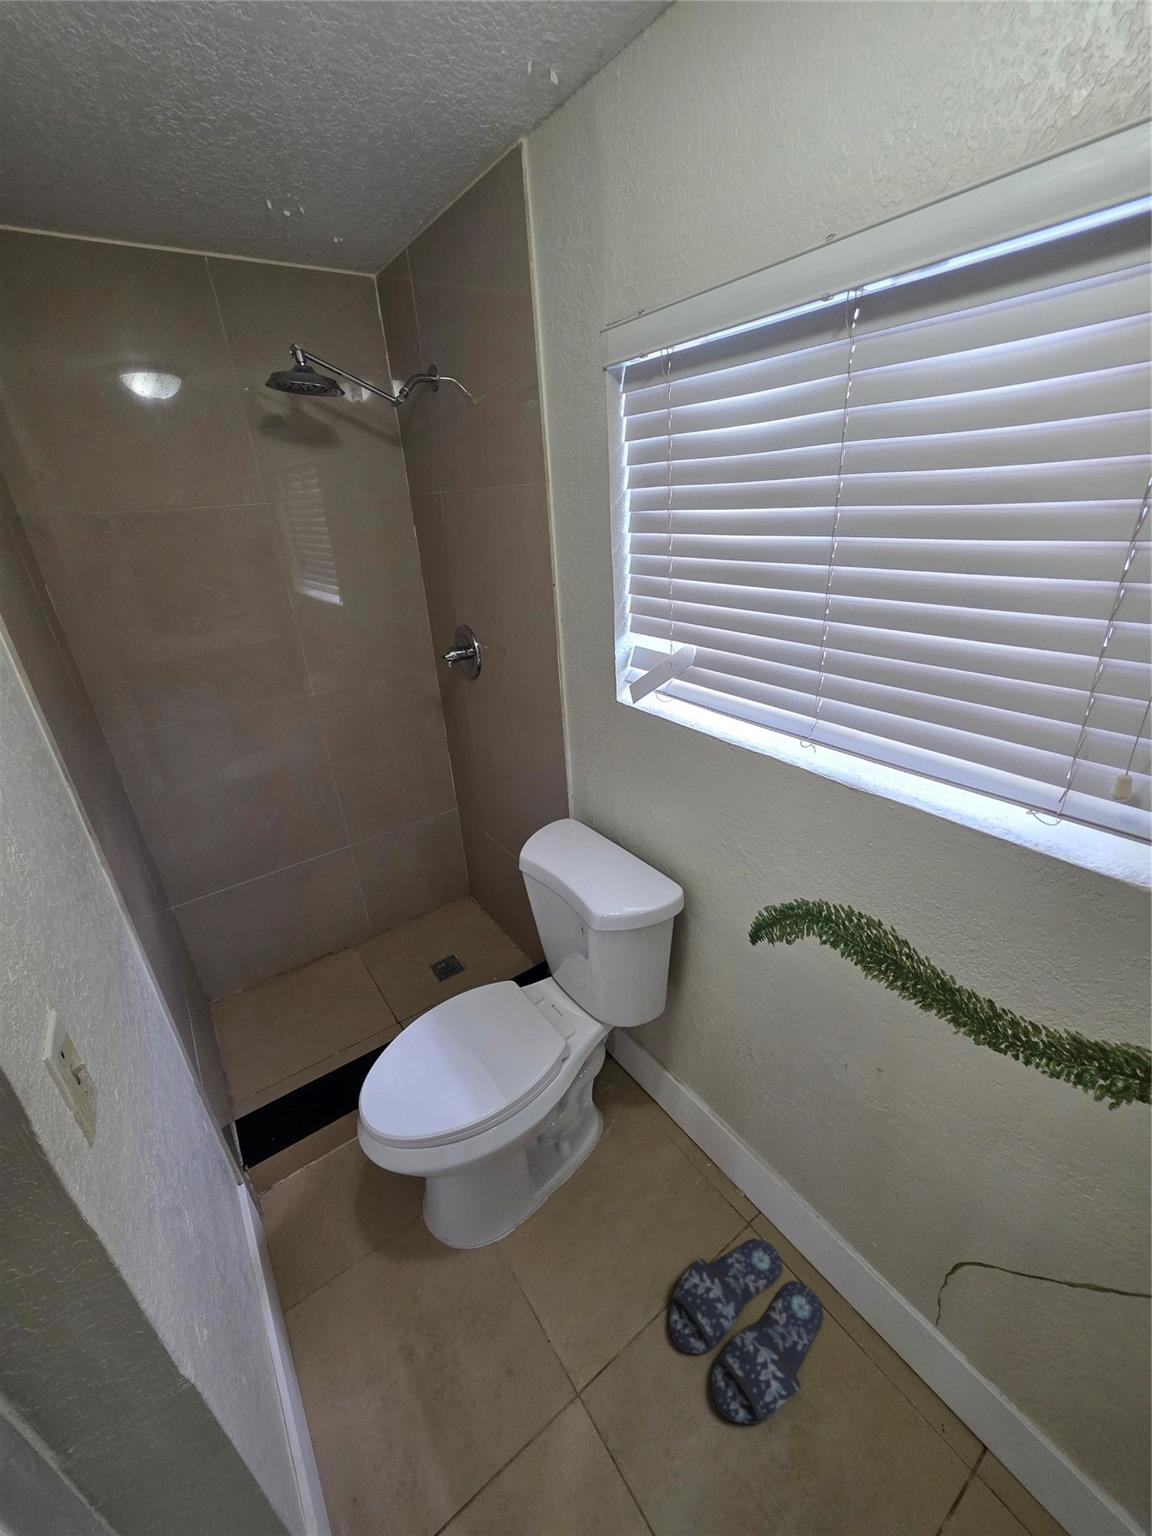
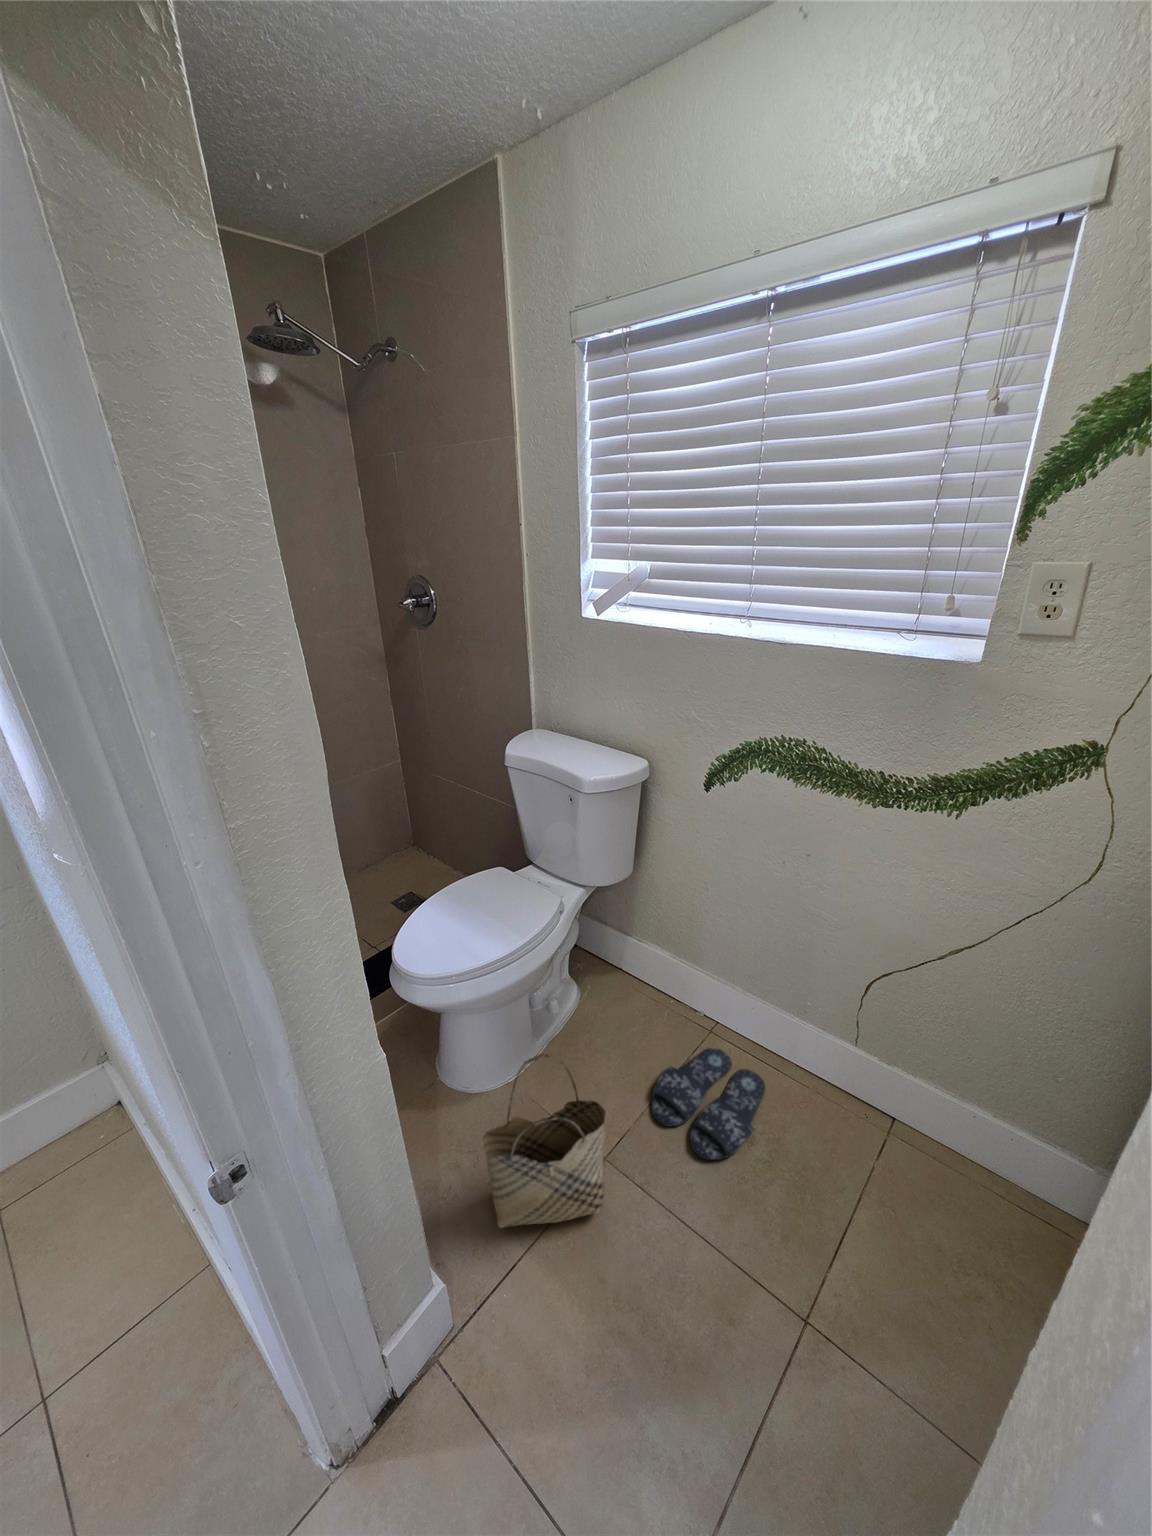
woven basket: none [432,1262,592,1476] -> present [481,1054,606,1228]

